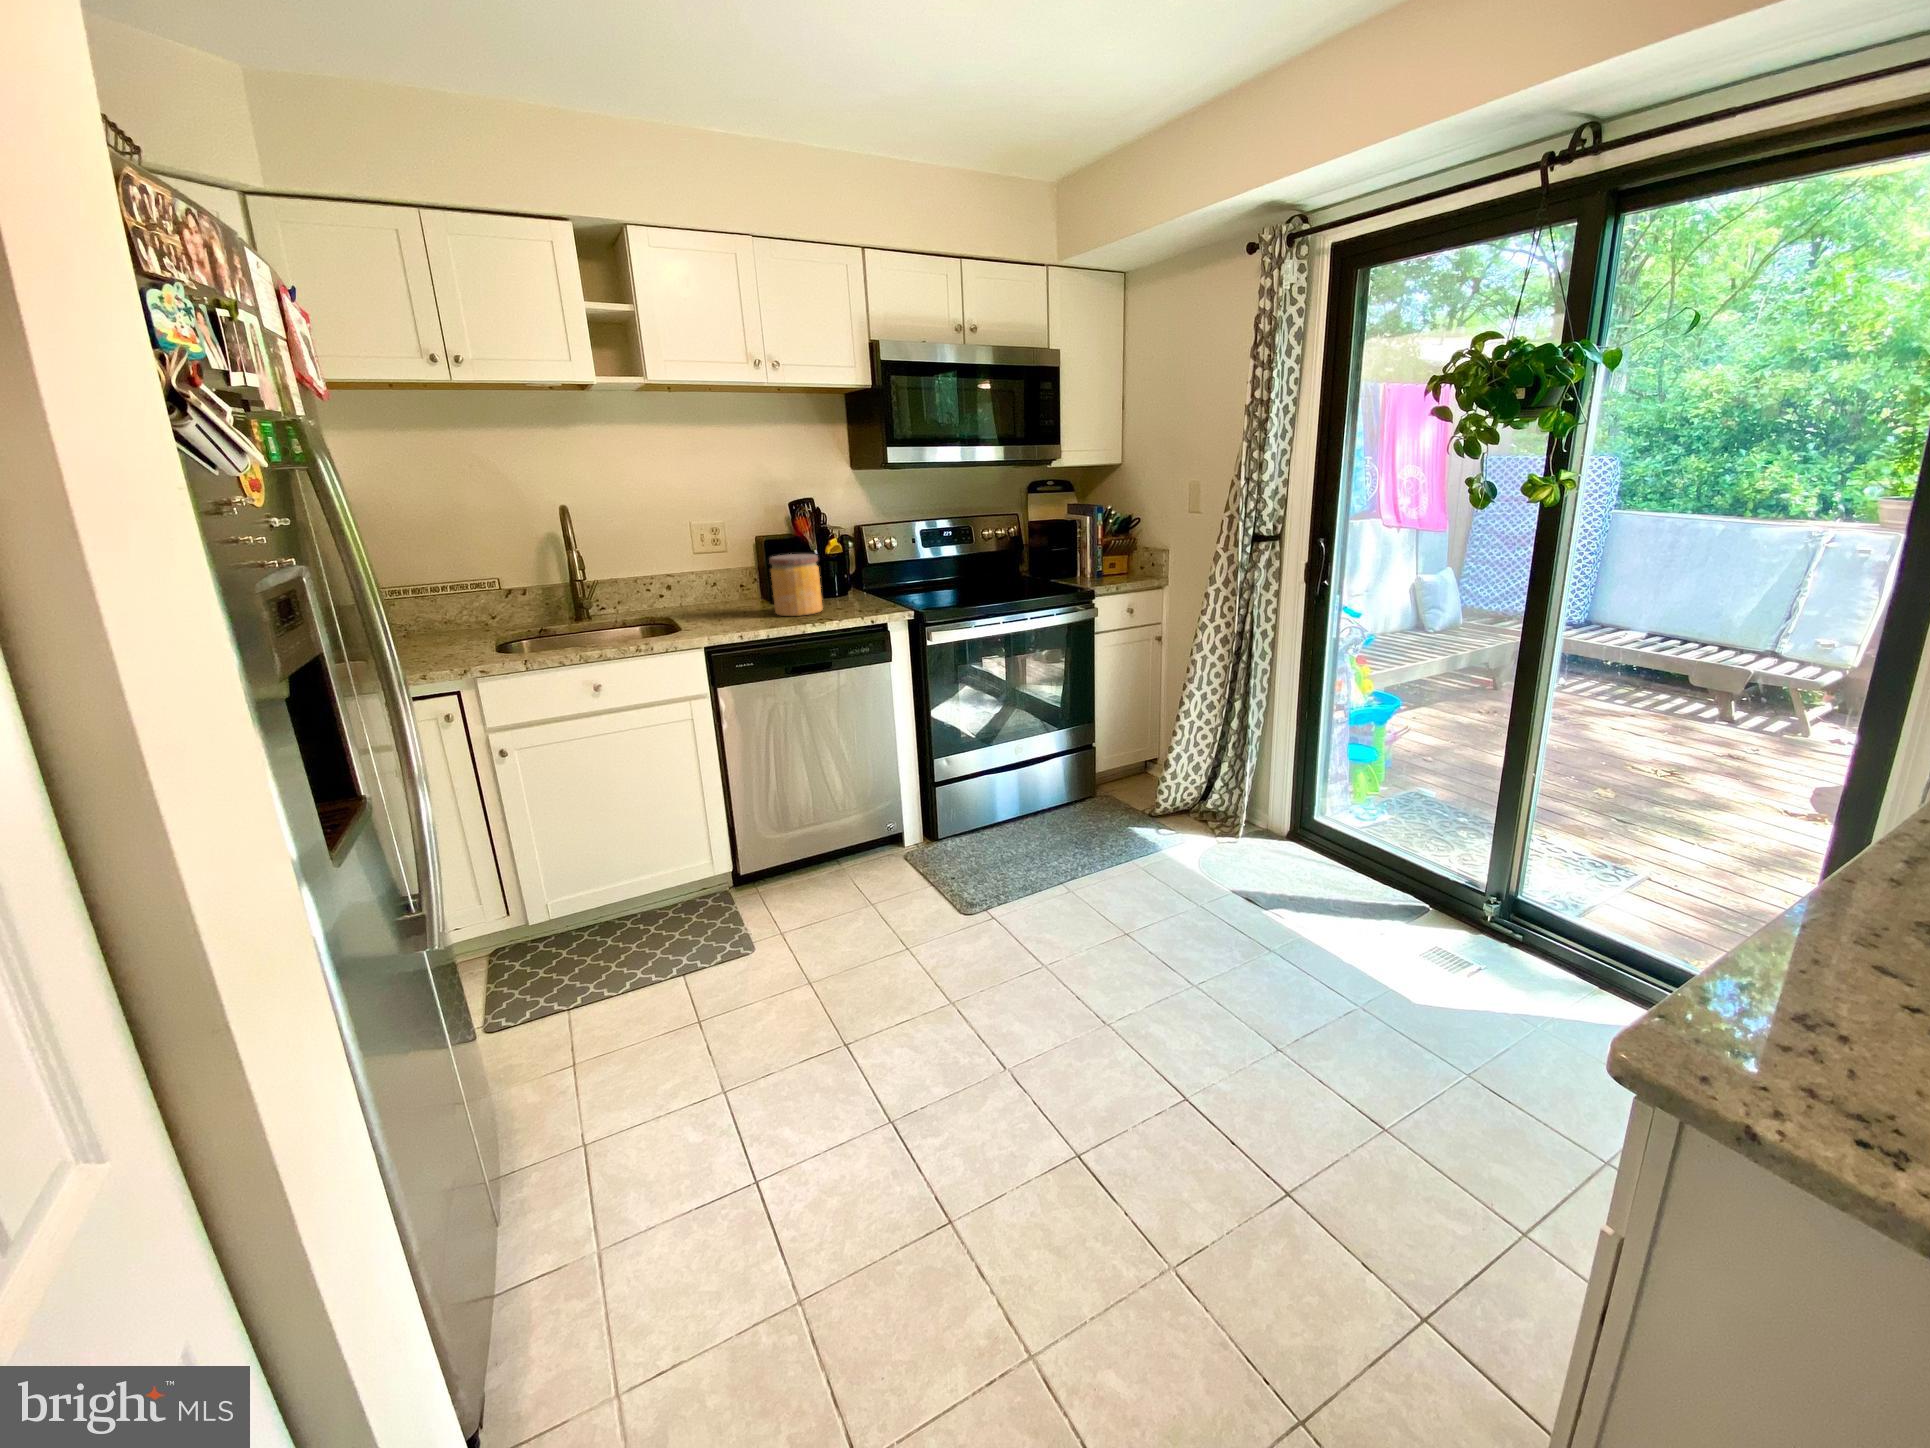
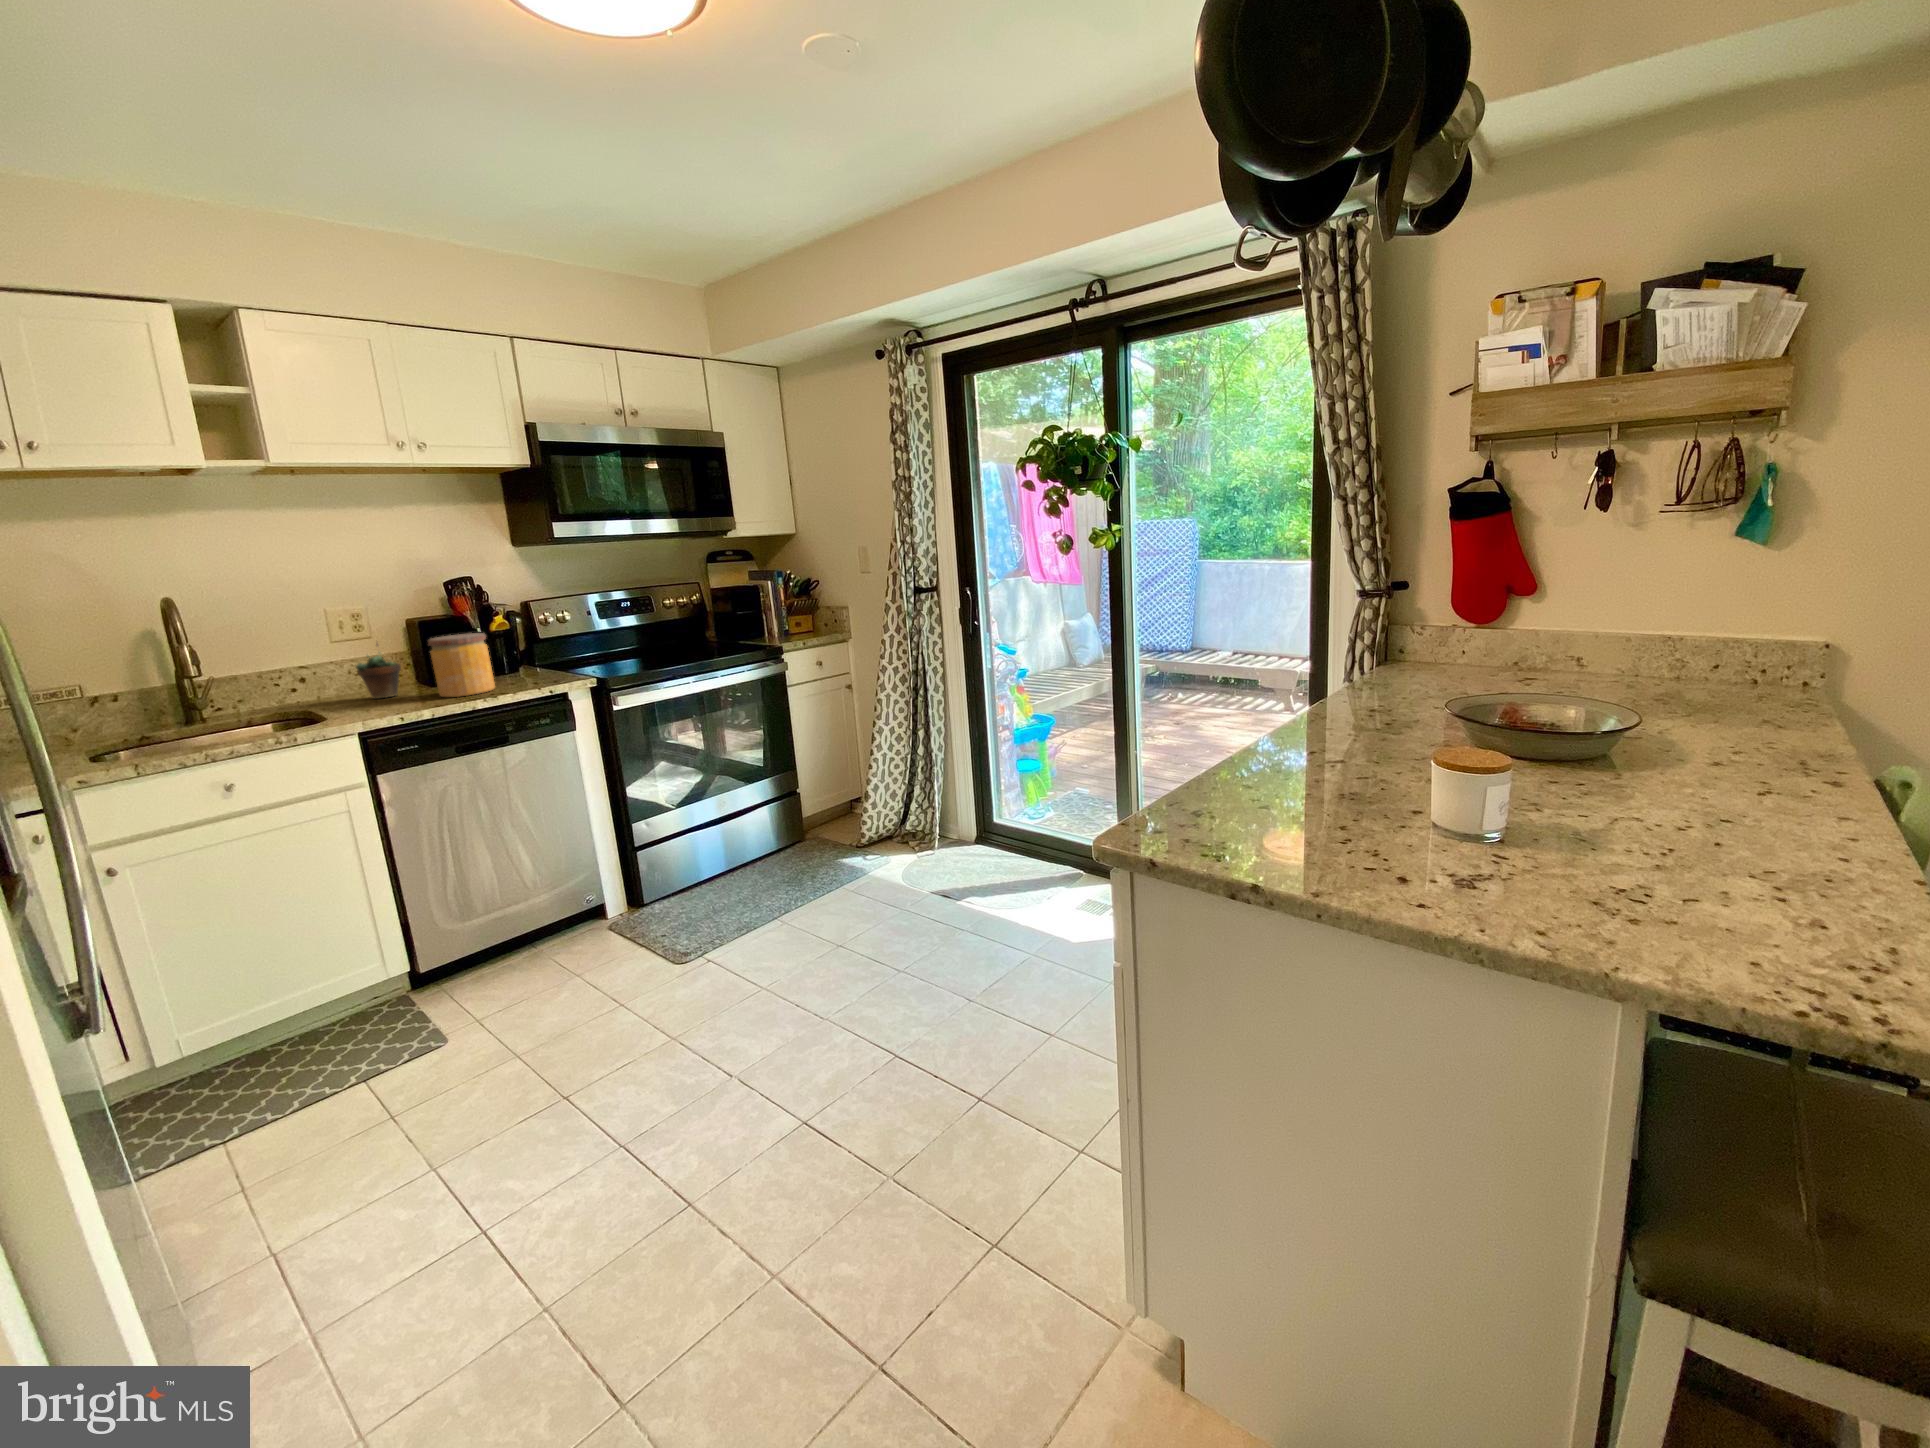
succulent plant: none [711,554,747,610] -> present [356,643,401,698]

